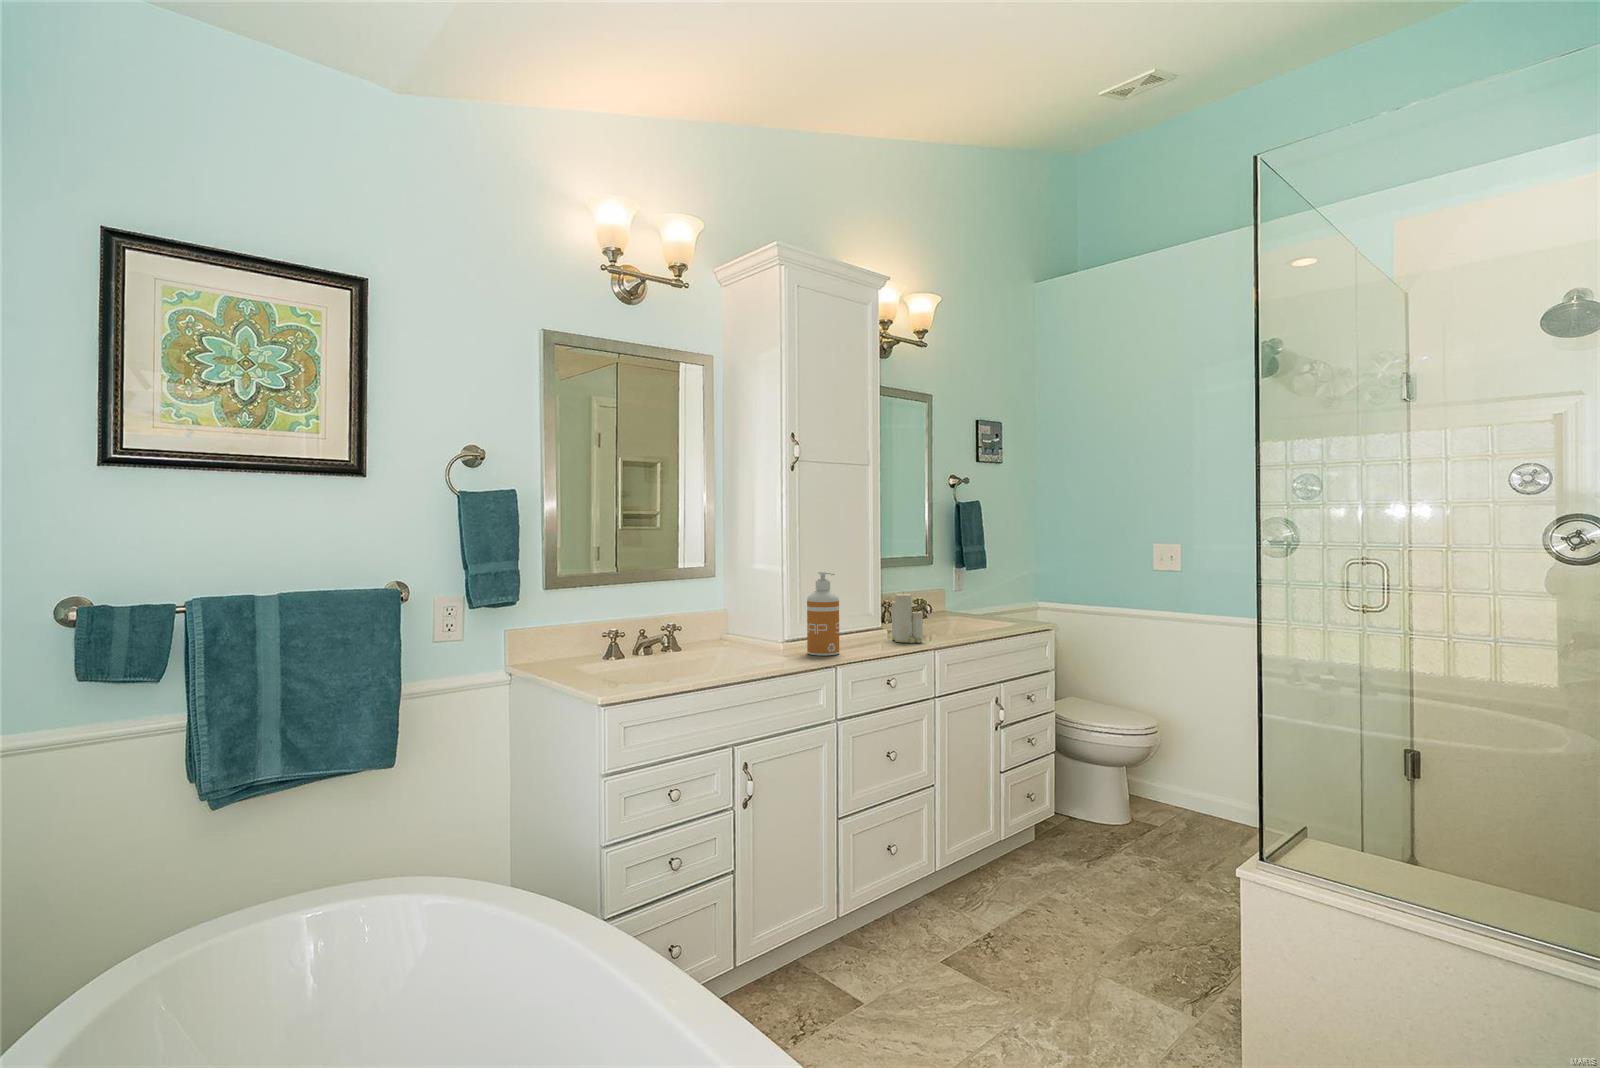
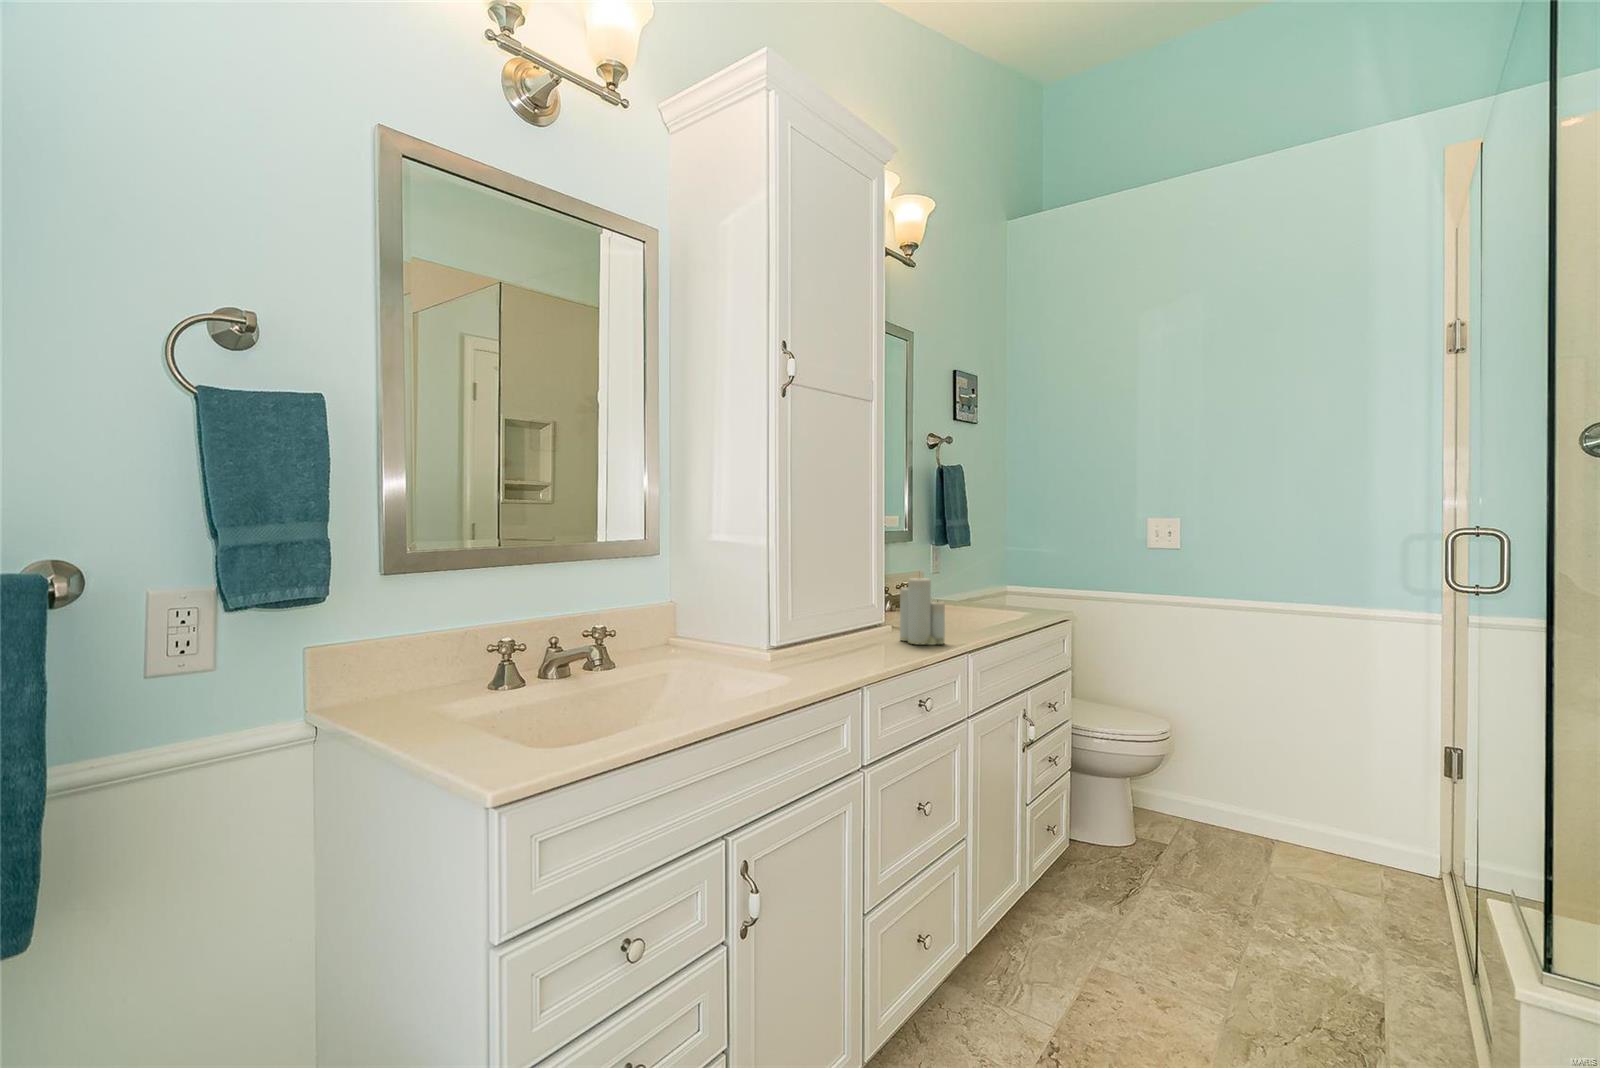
soap dispenser: present [807,572,839,656] -> none [808,546,857,672]

